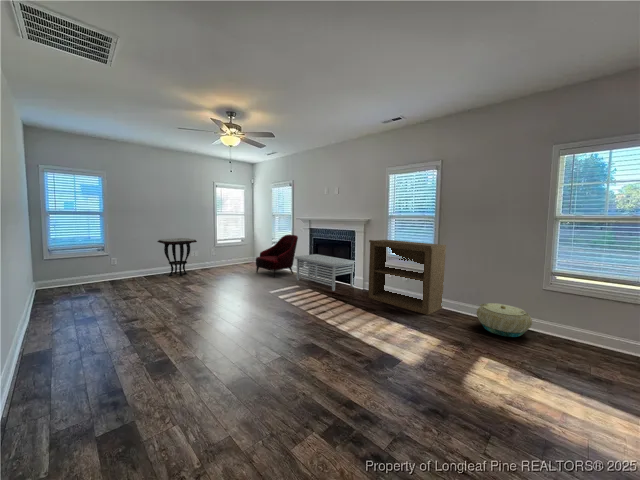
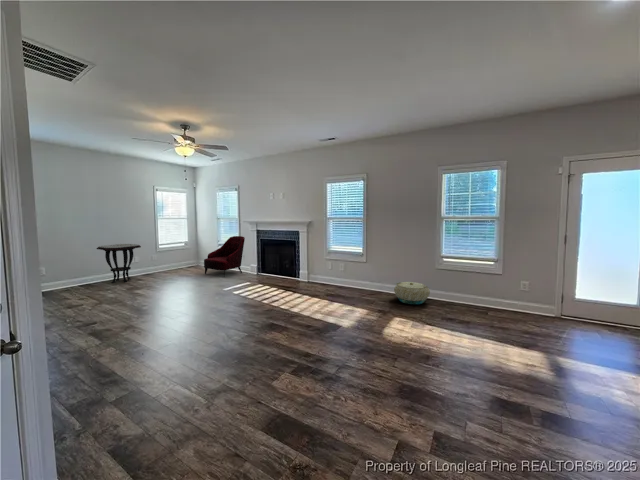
bookshelf: present [368,240,446,315] -> none [312,237,372,296]
storage bench: present [295,254,355,291] -> none [244,253,300,284]

